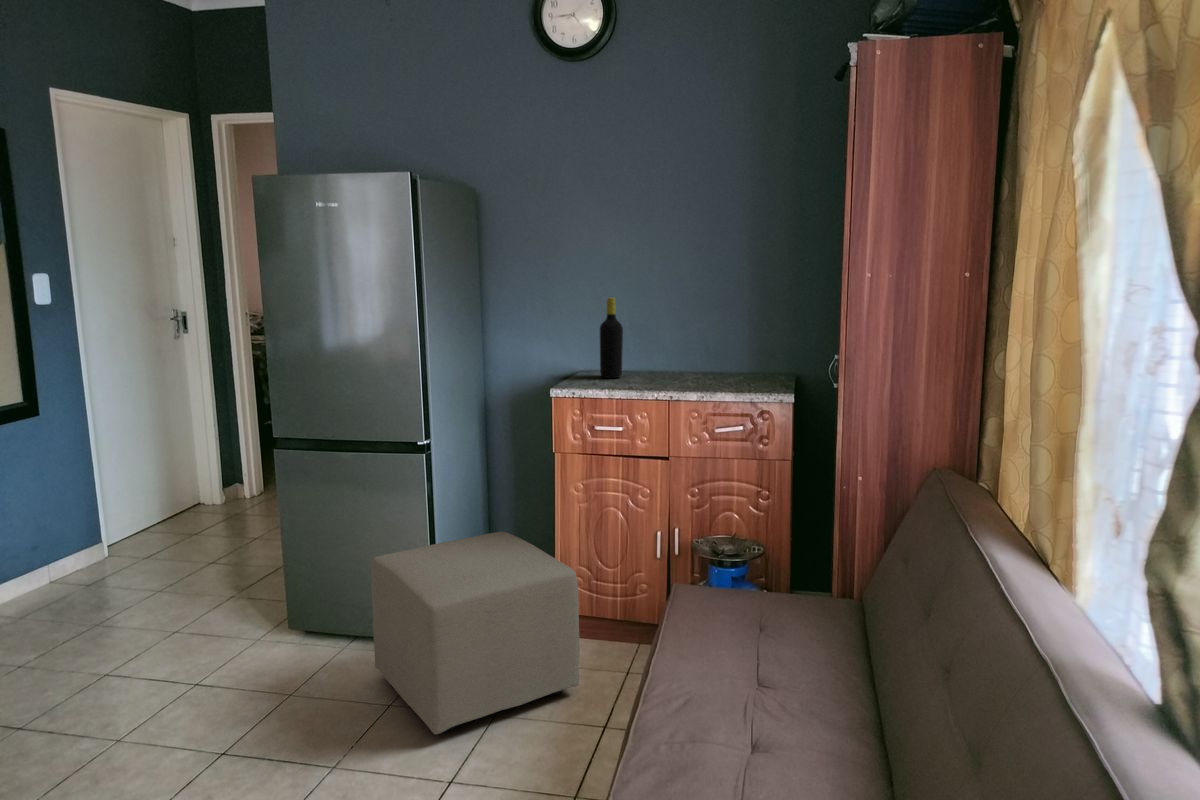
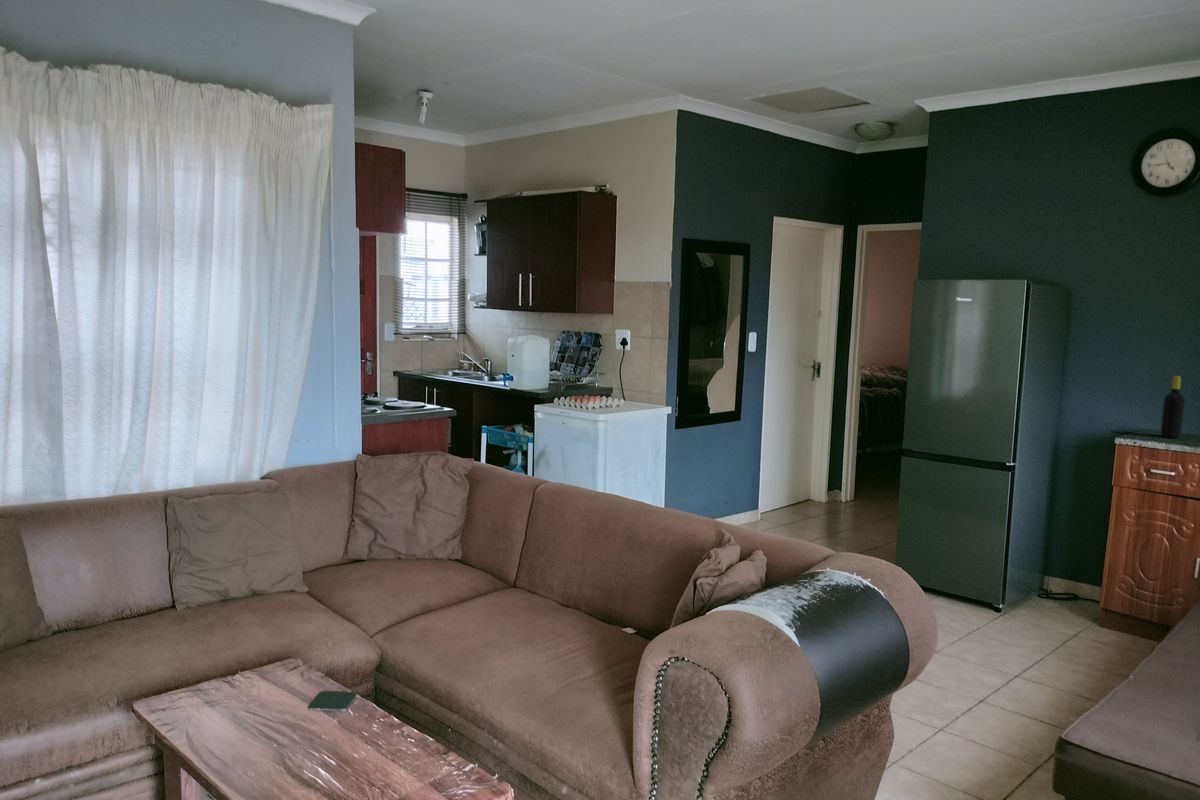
ottoman: present [371,532,580,735] -> none [958,533,1122,653]

